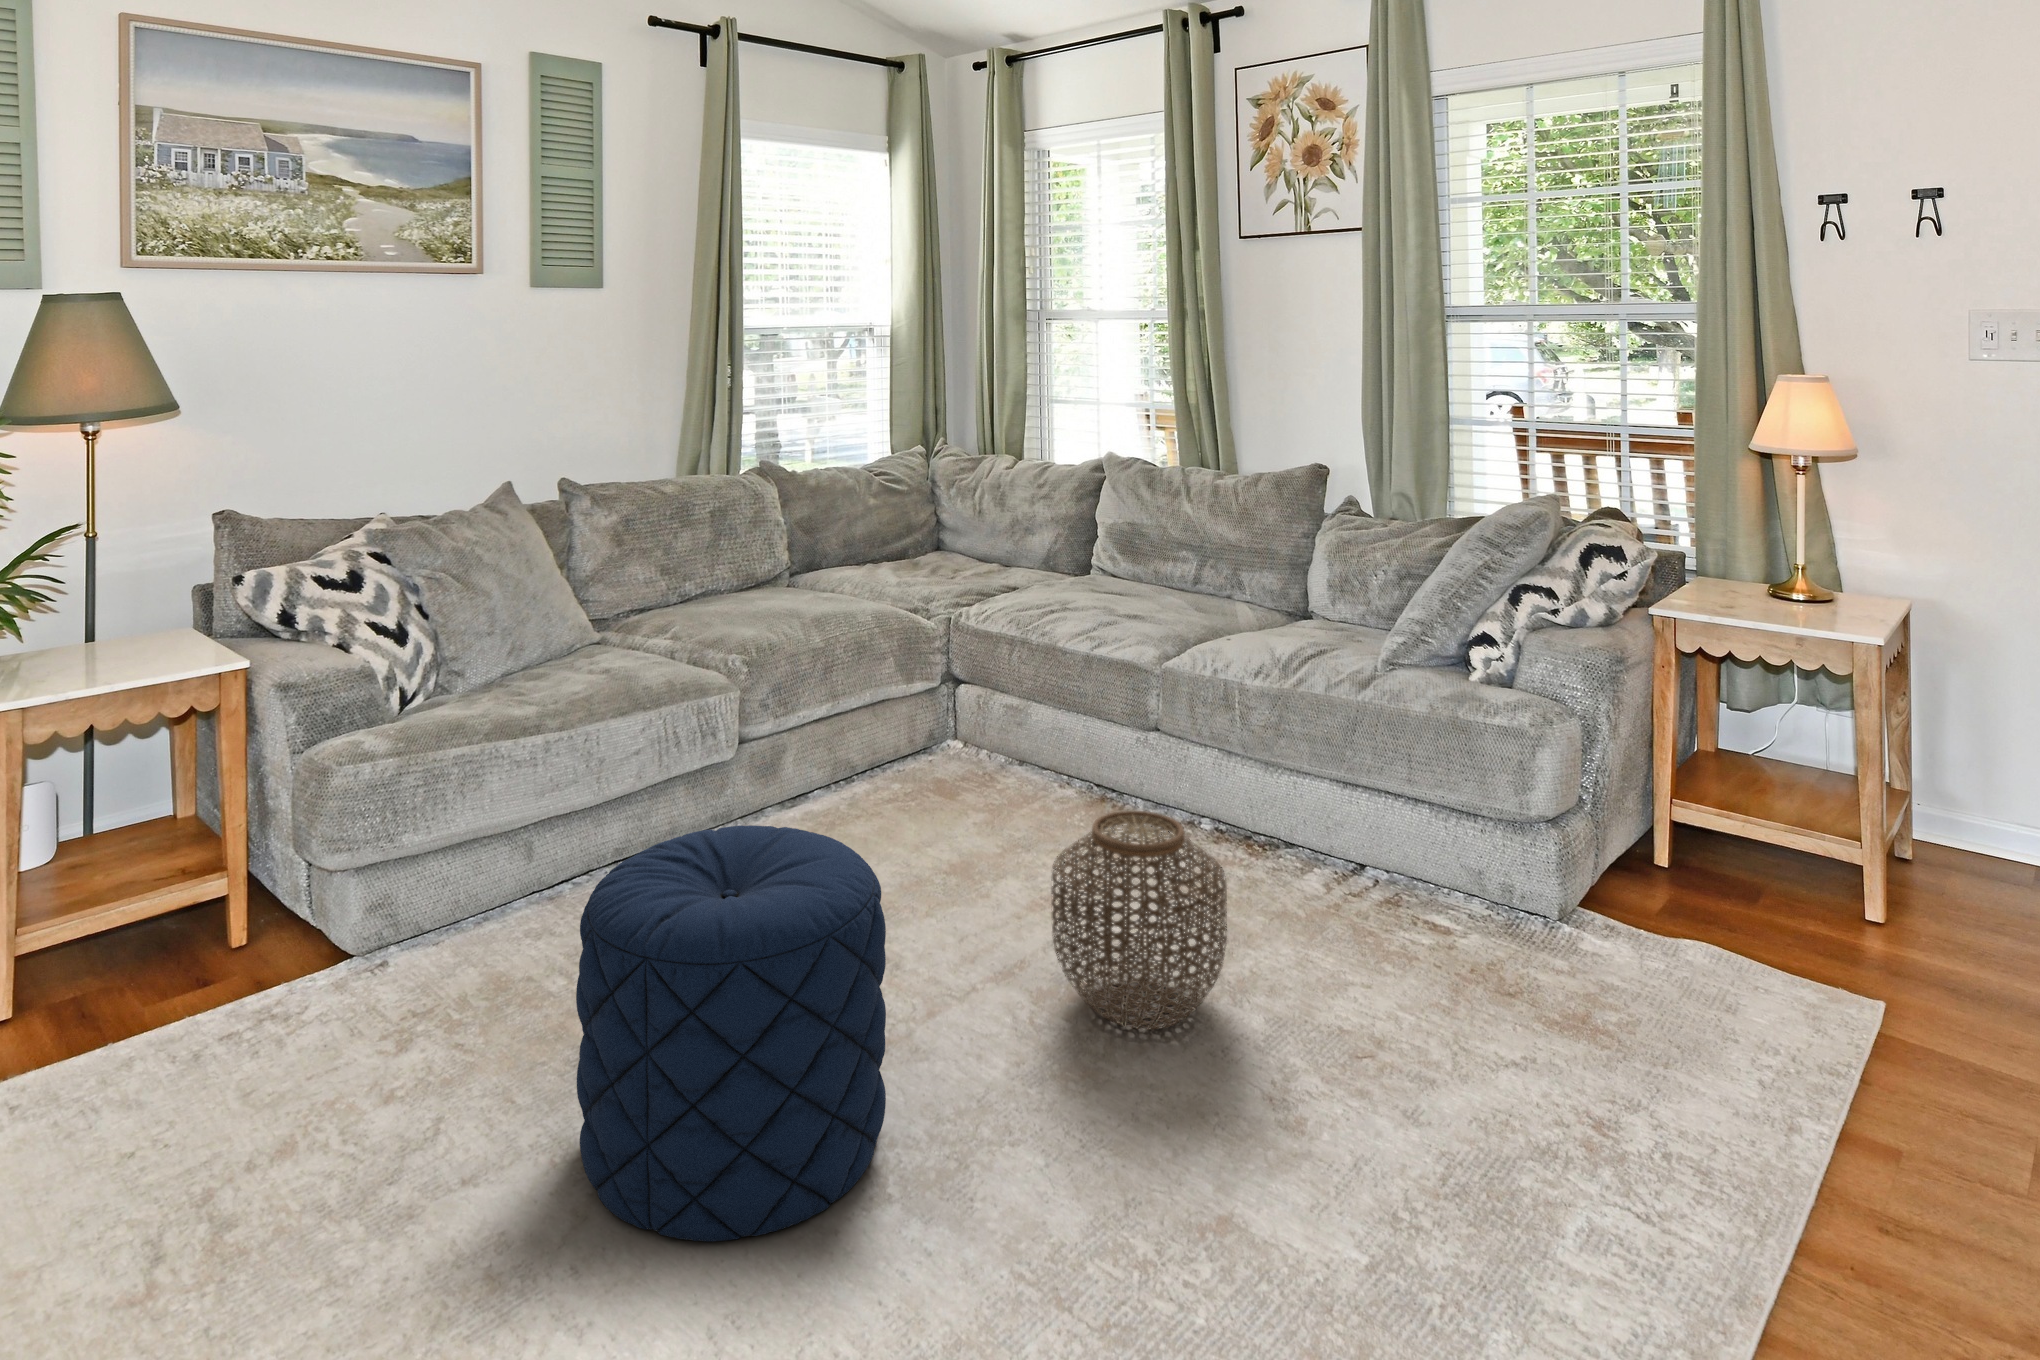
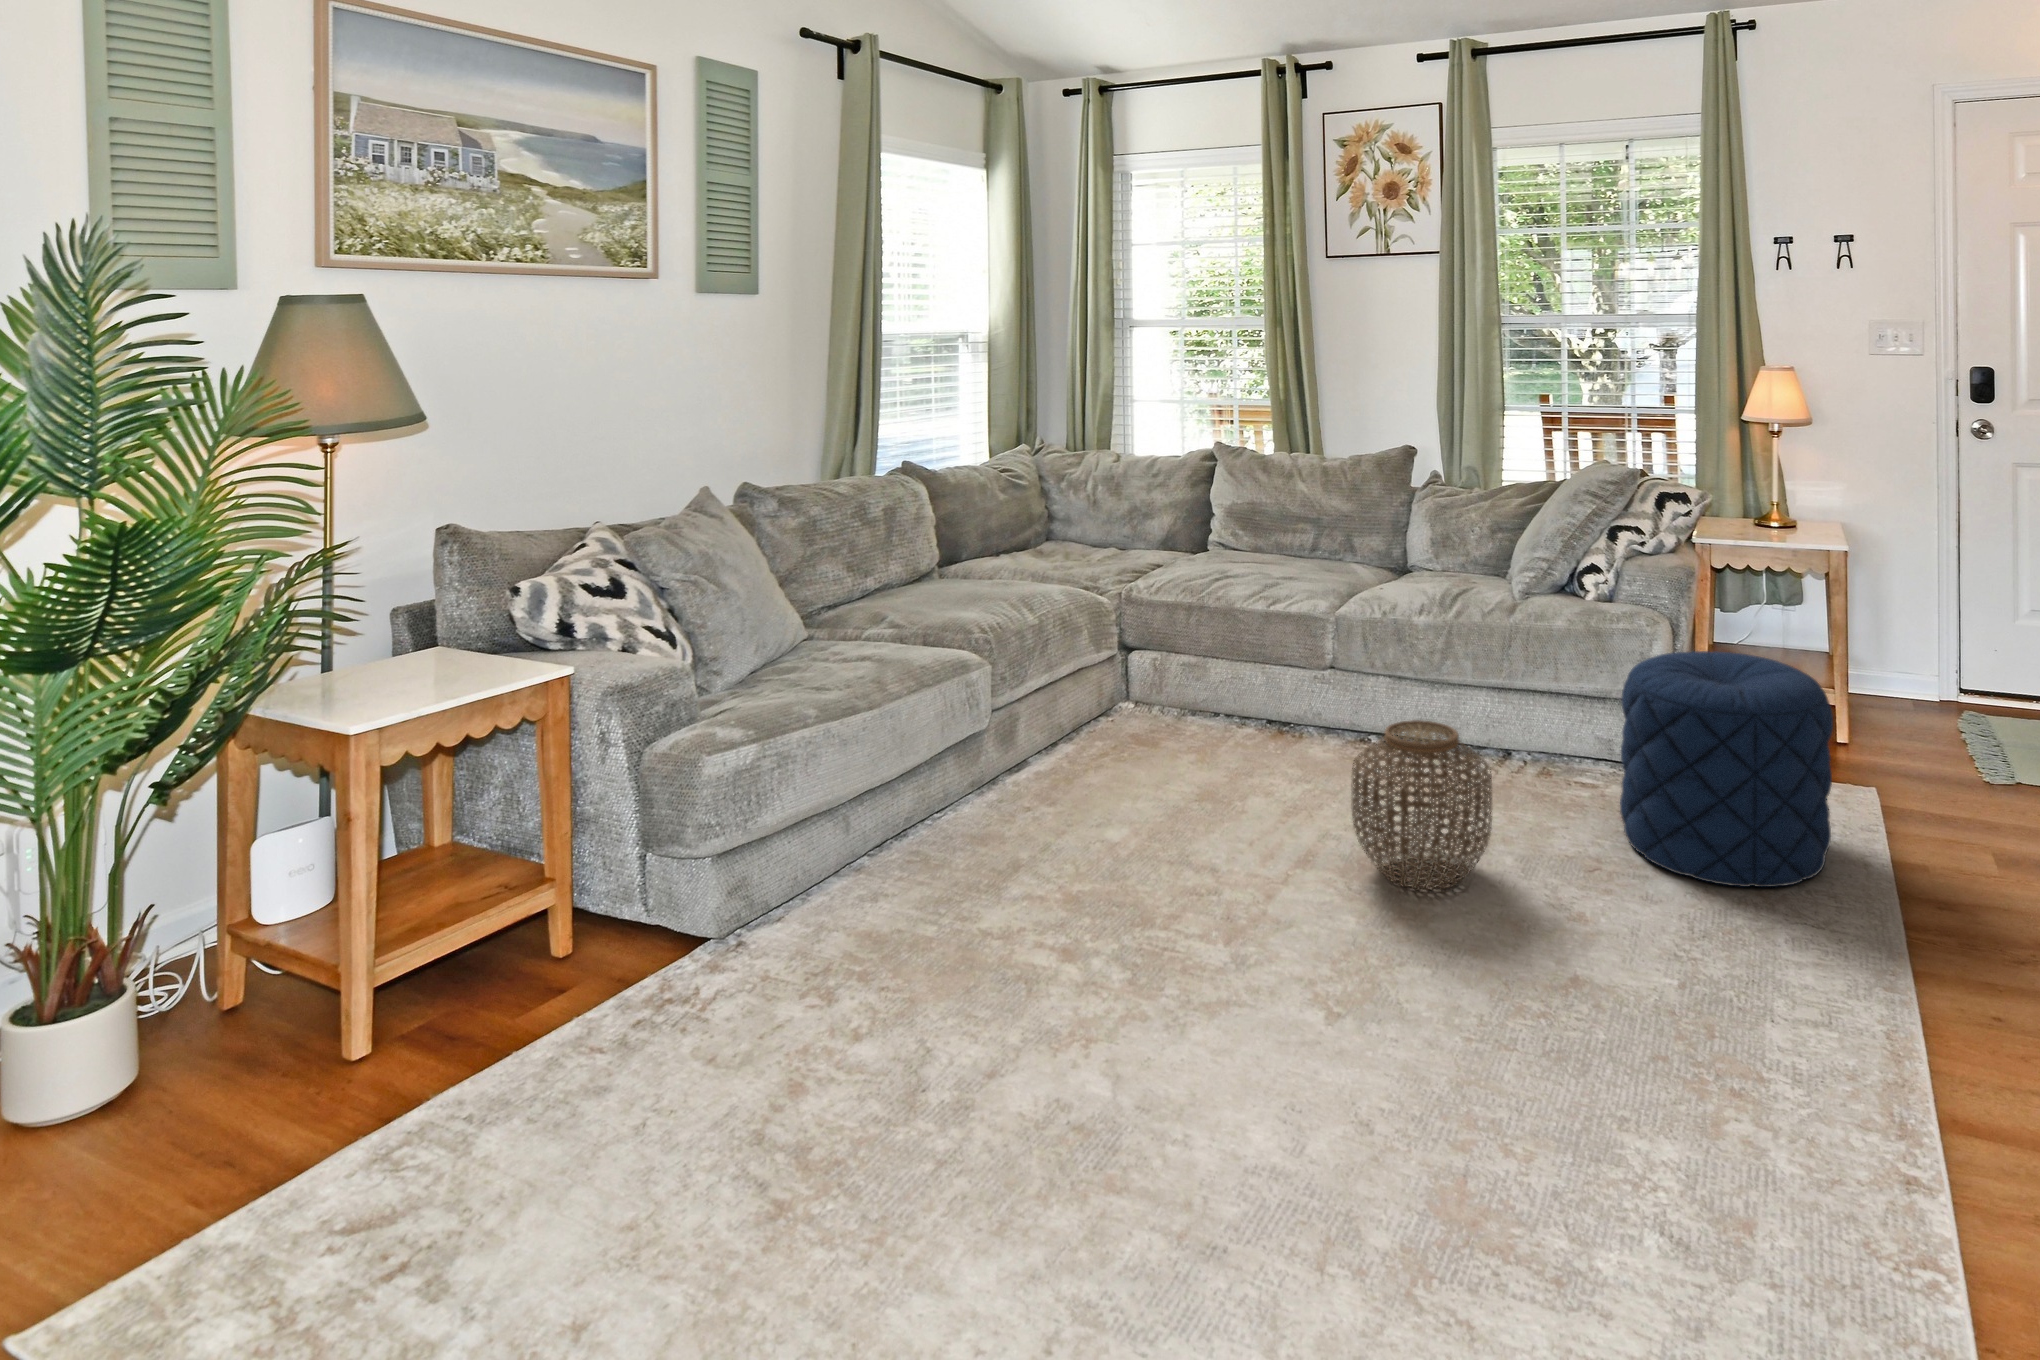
pouf: present [576,825,886,1241] -> present [1620,651,1833,887]

